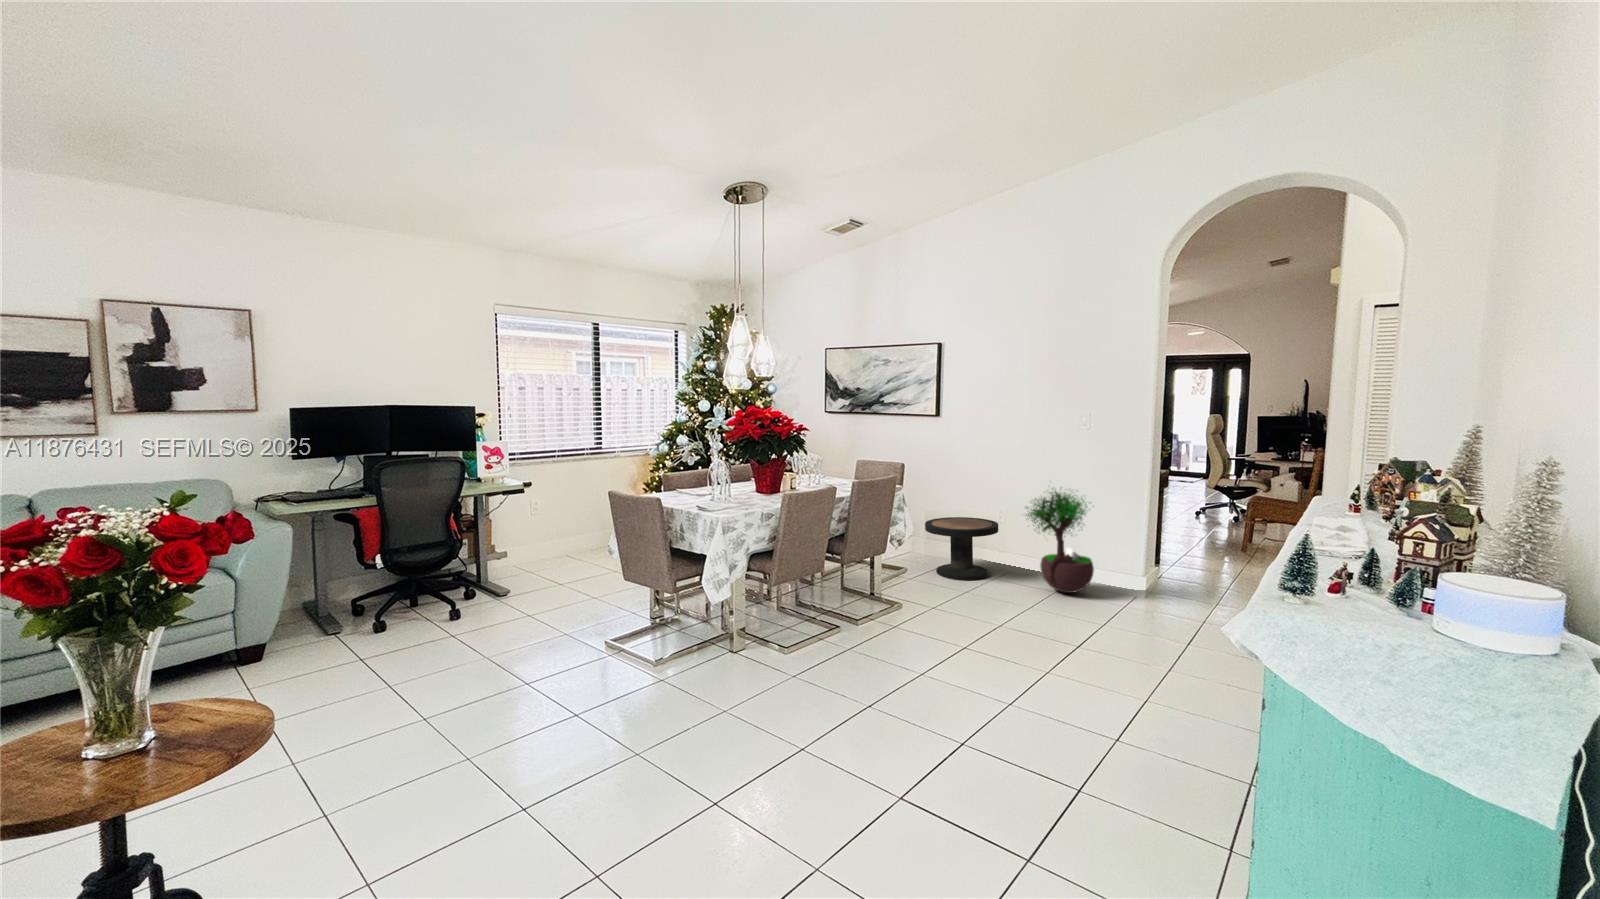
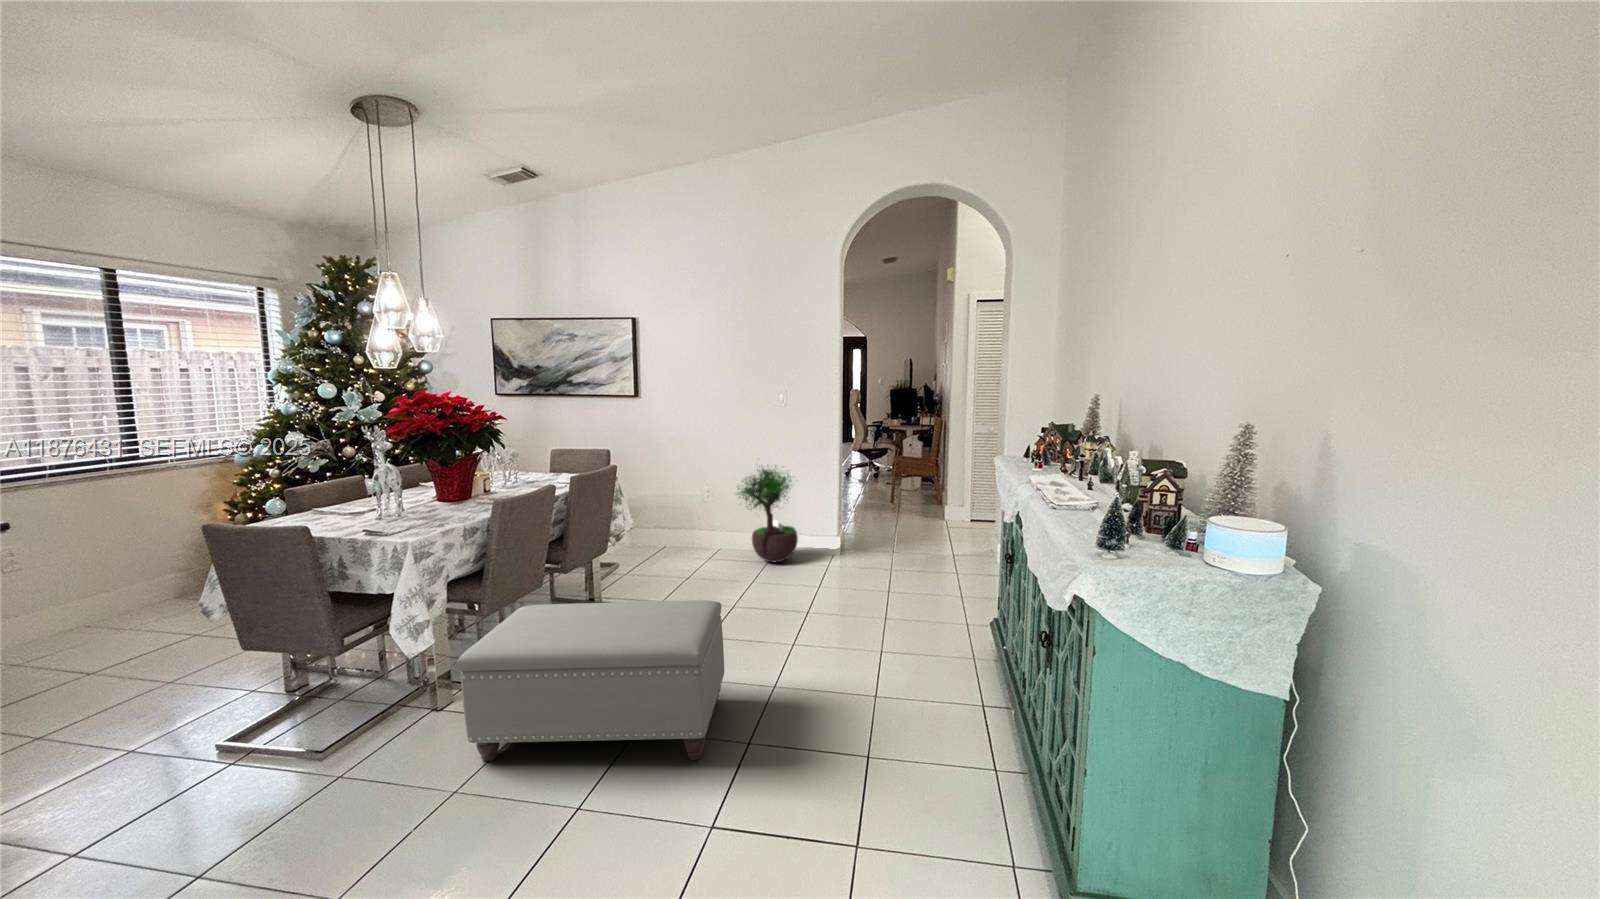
side table: present [925,517,998,580] -> none [635,501,709,566]
ottoman: none [737,583,966,753] -> present [457,600,724,761]

